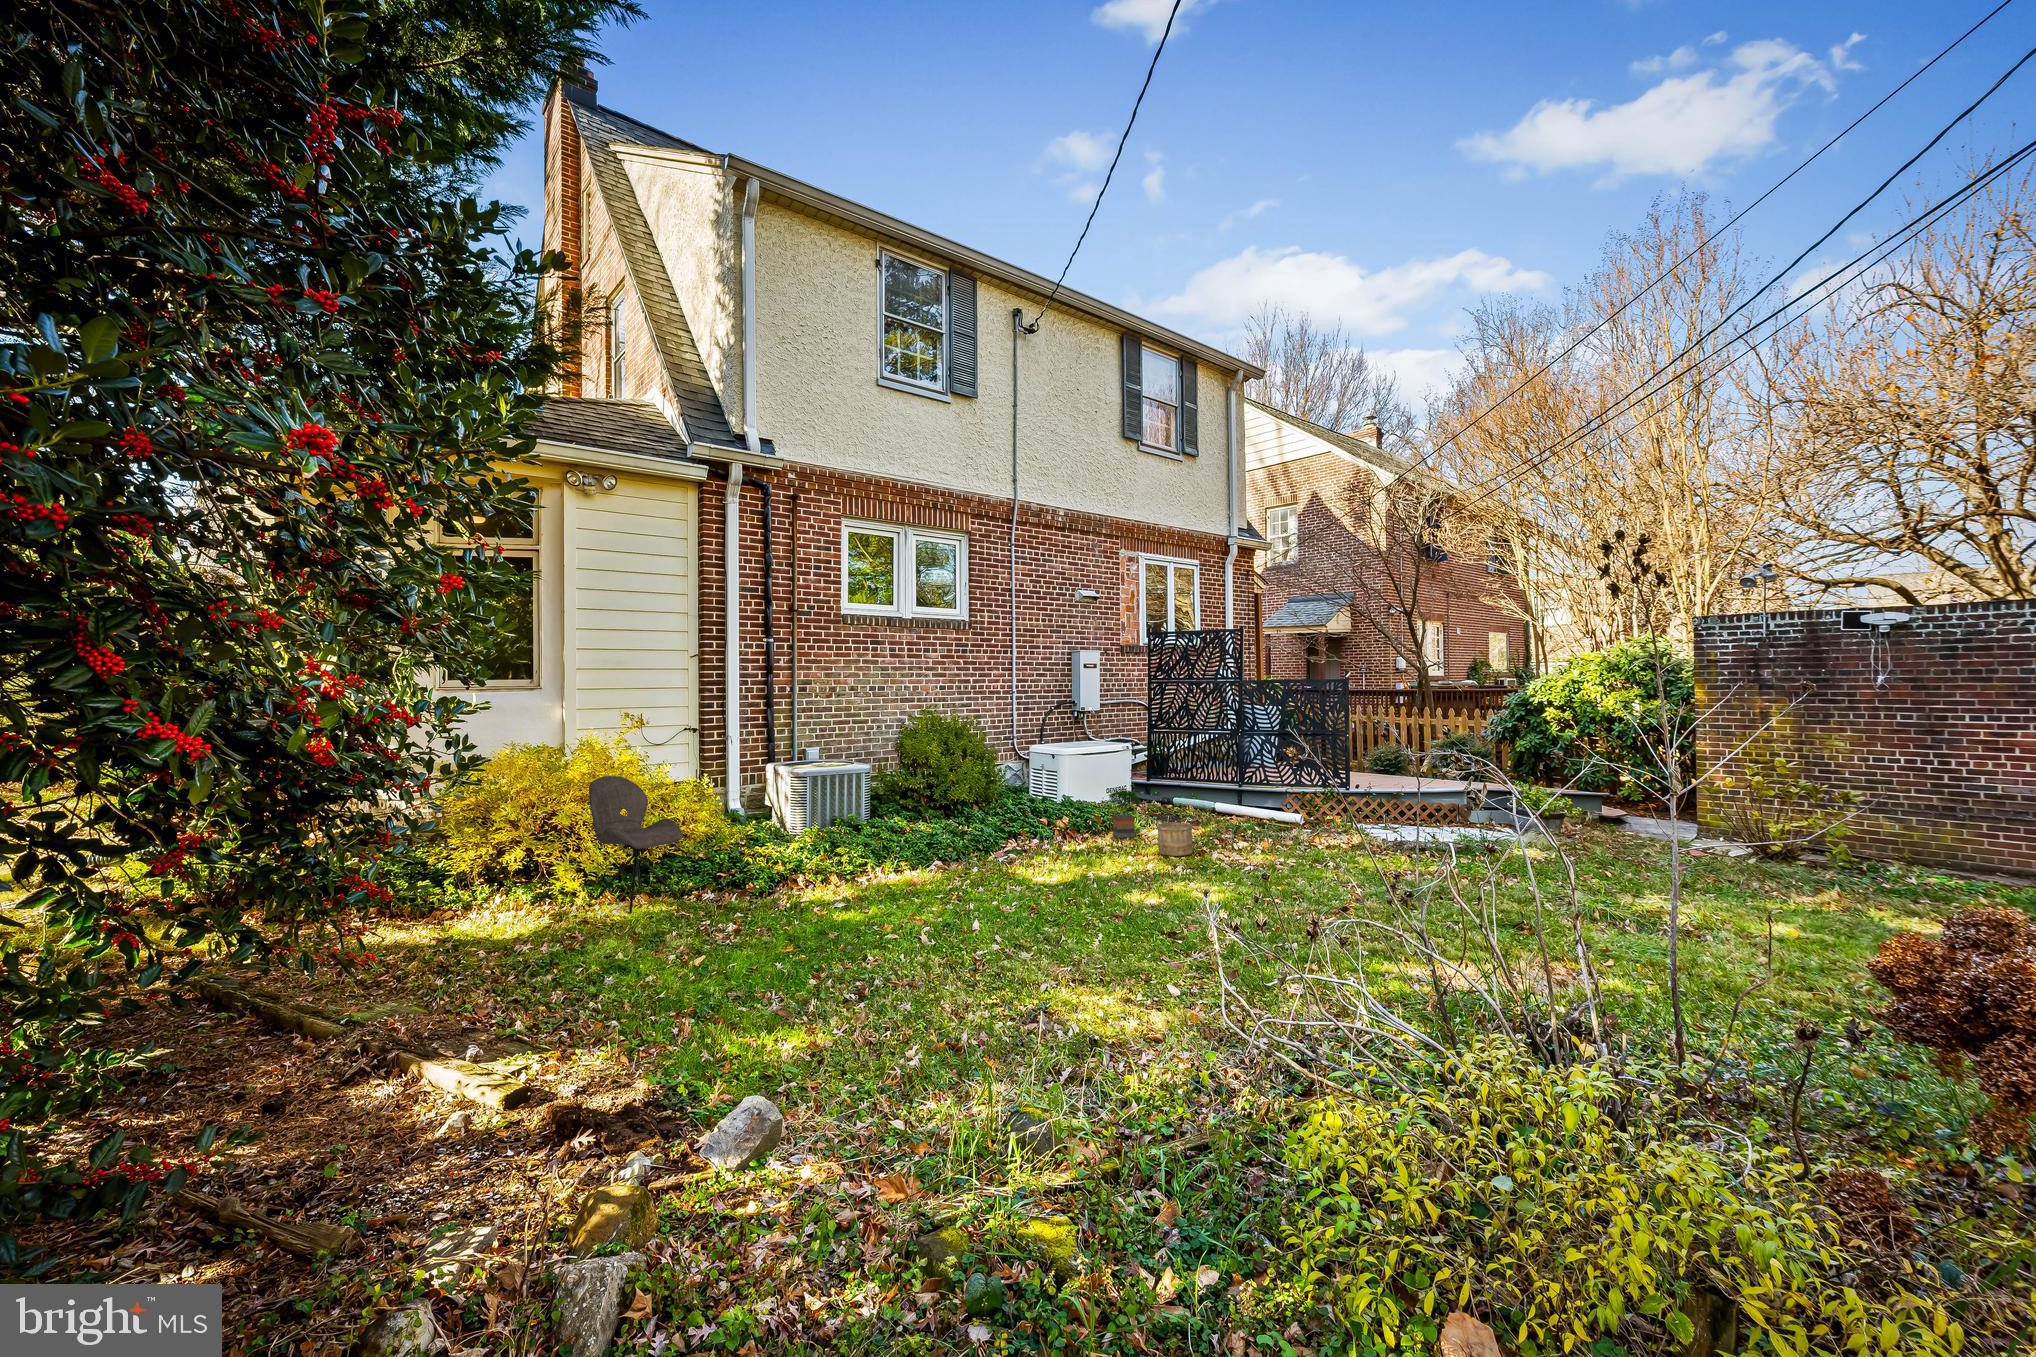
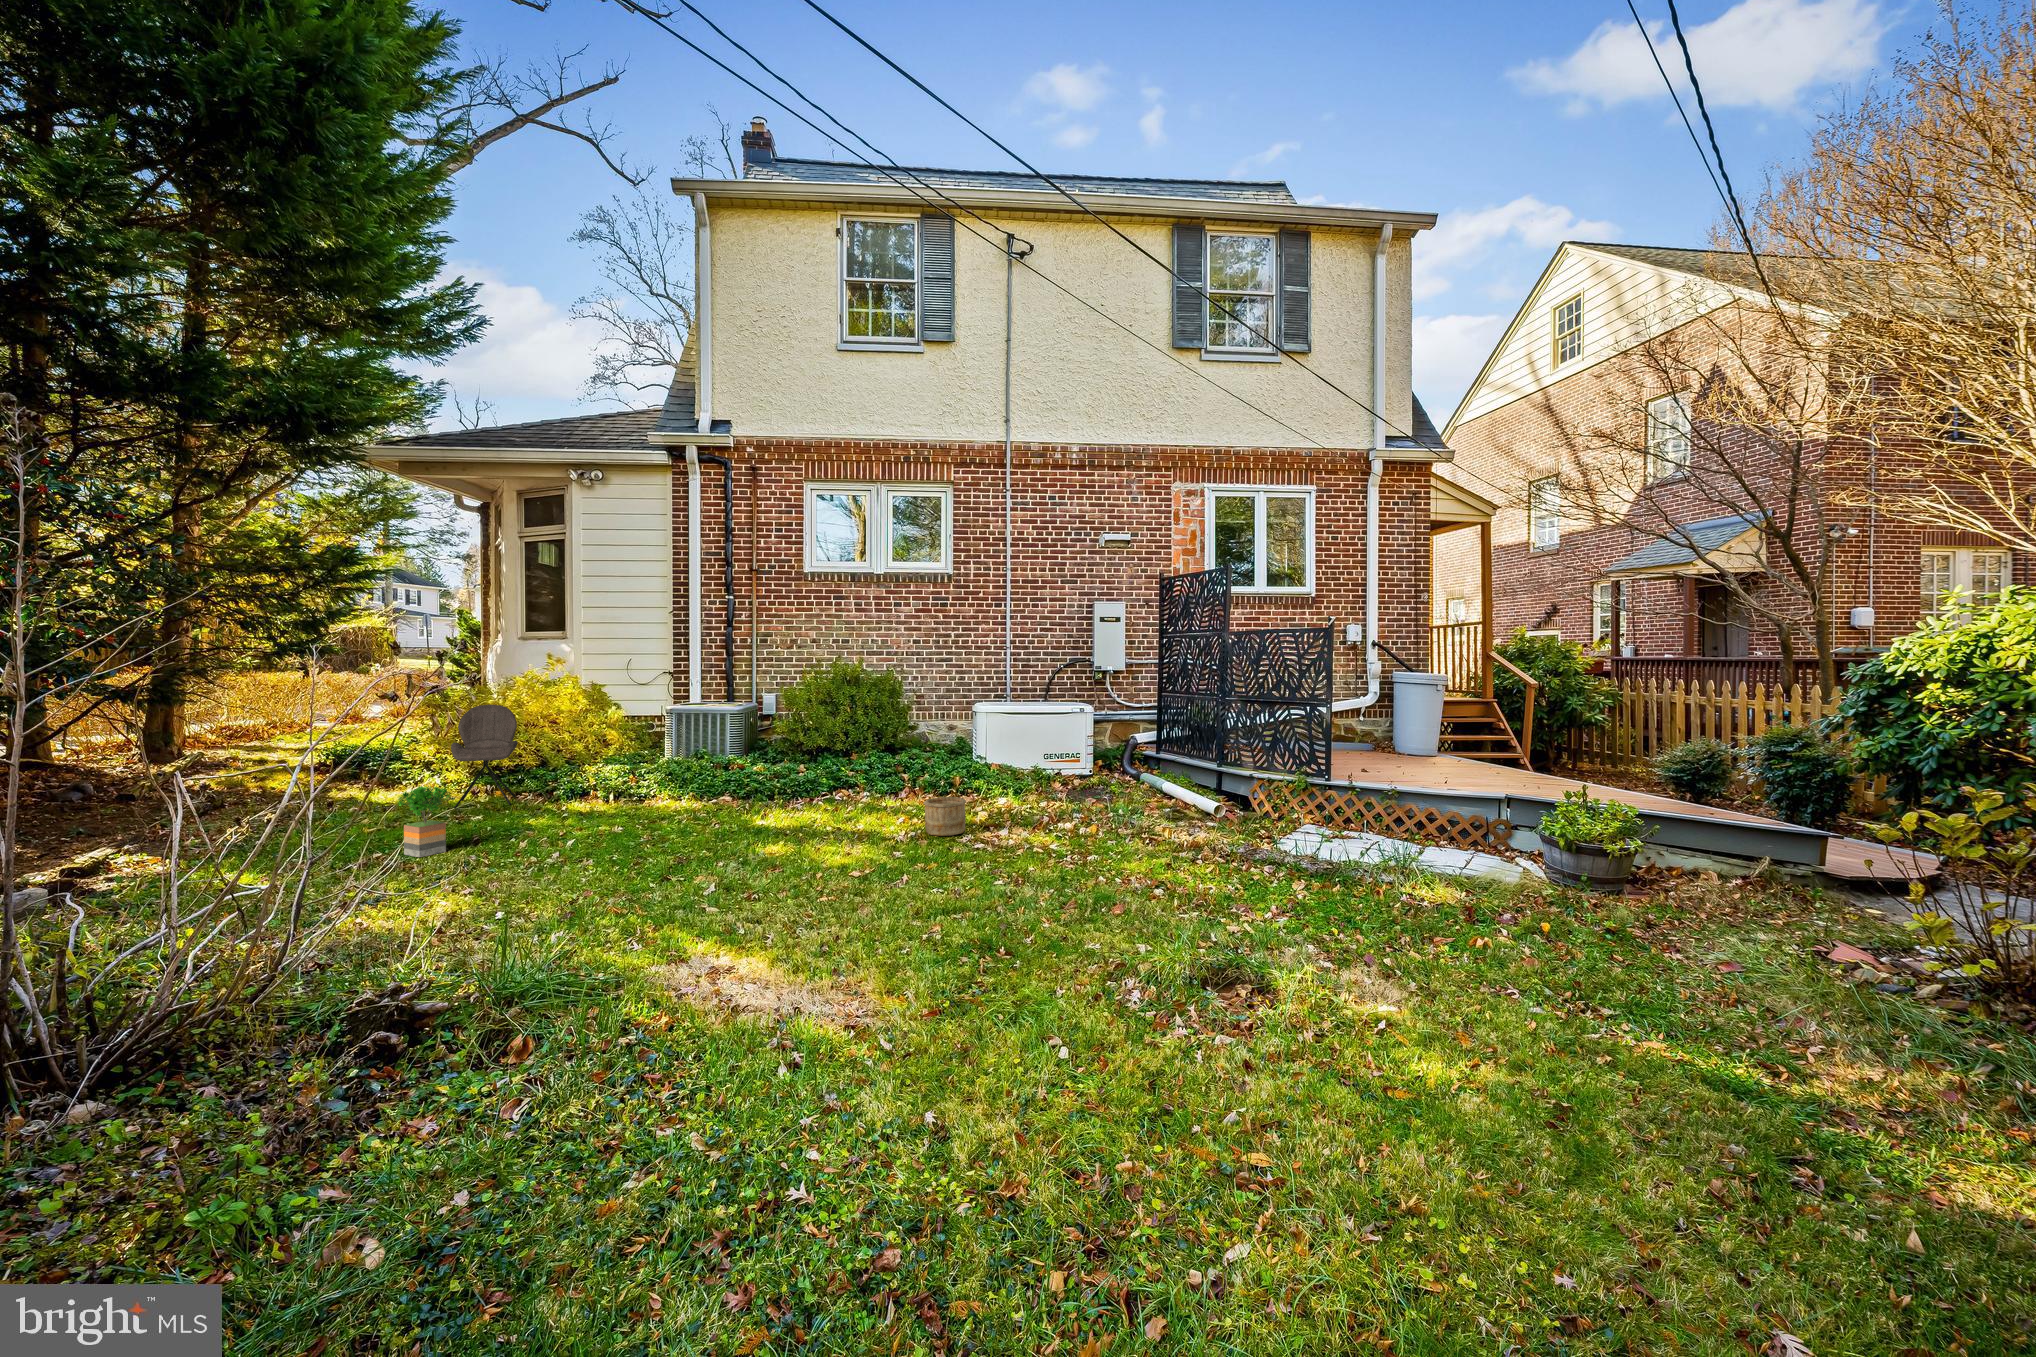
potted tree: present [1109,790,1141,838] -> present [398,786,455,857]

